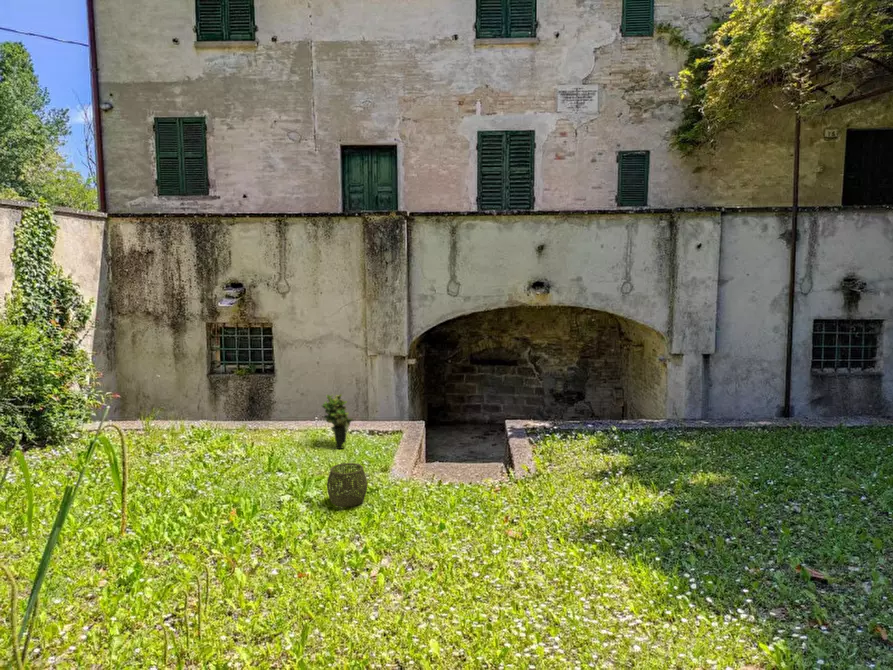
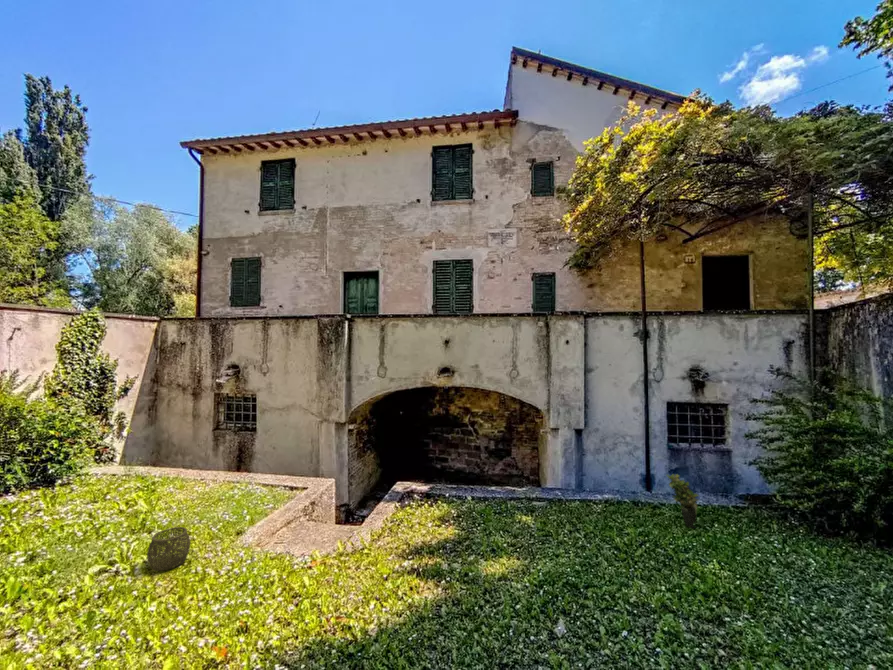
potted plant: present [322,394,352,449] -> present [667,475,699,528]

